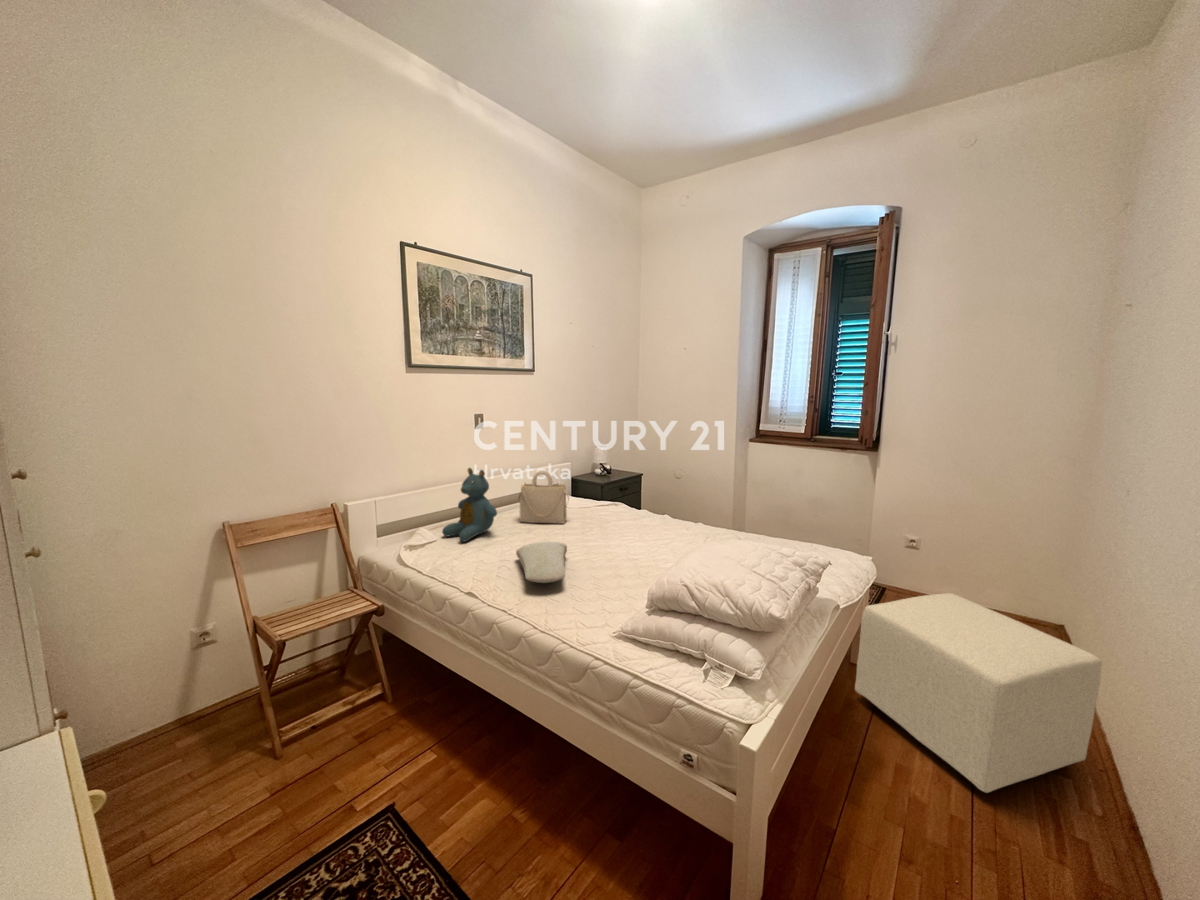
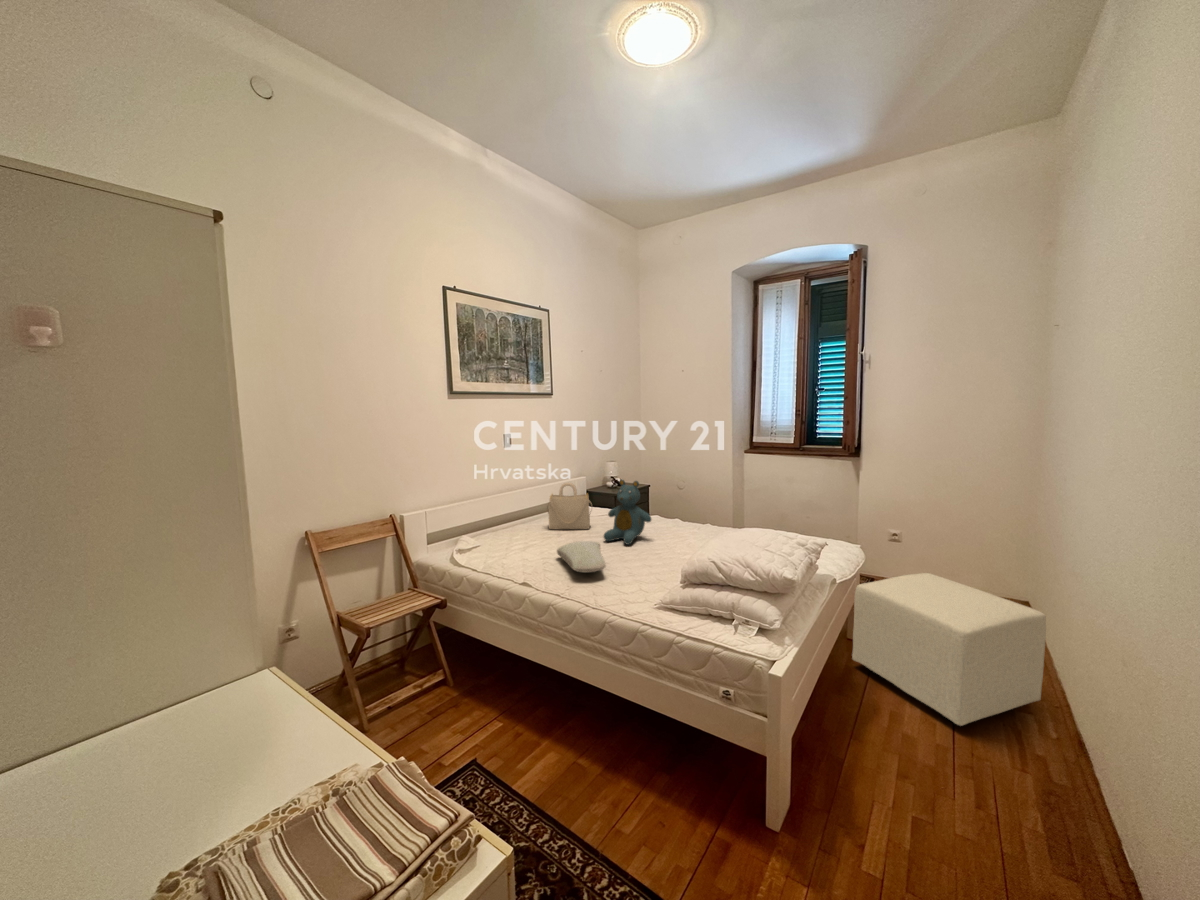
teddy bear: present [442,468,497,542] -> present [604,479,651,544]

